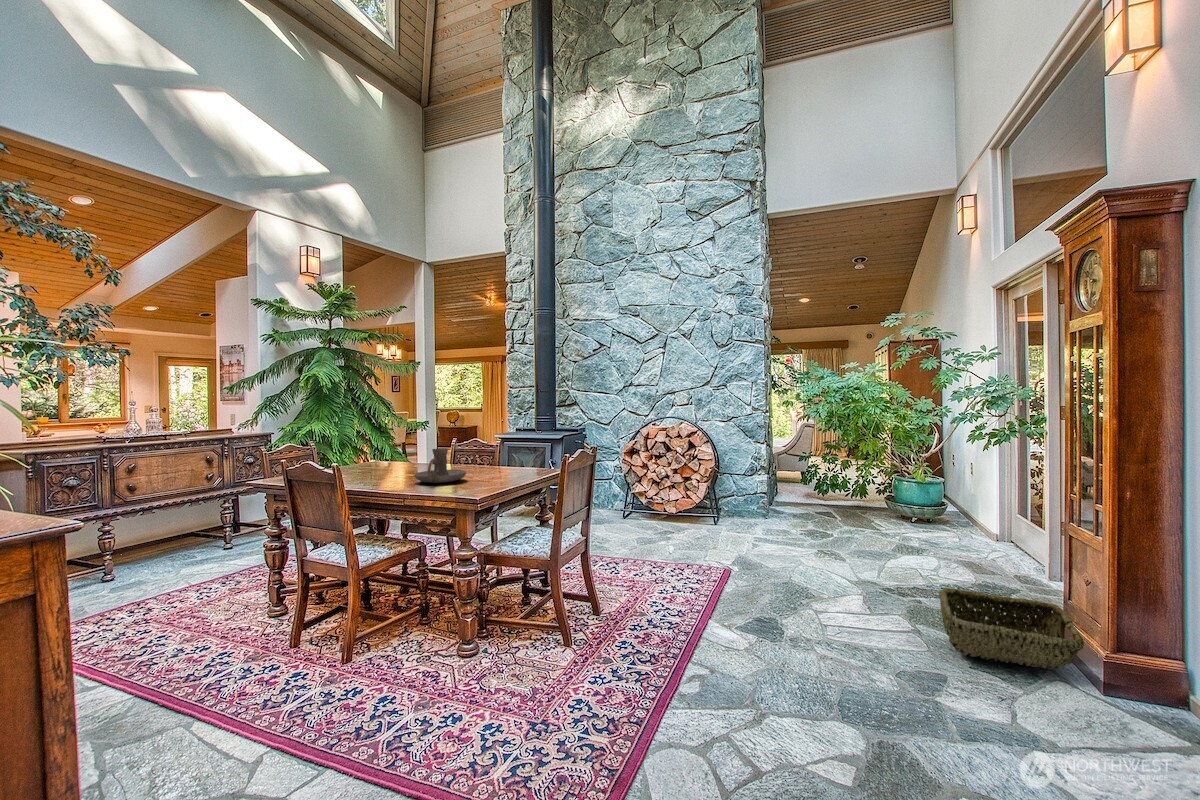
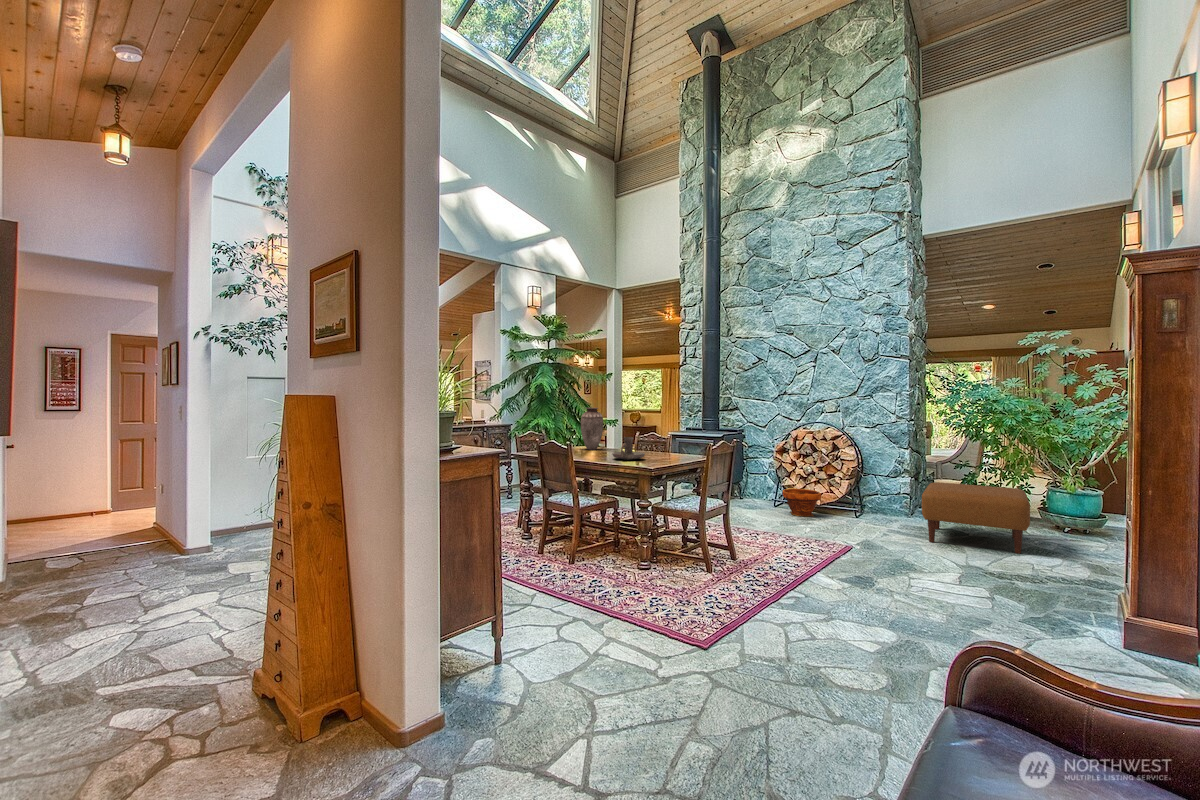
vase: none [369,406,404,467] -> present [581,408,603,450]
ottoman: none [792,481,906,557] -> present [922,482,1030,554]
planter: none [635,496,679,530] -> present [783,488,821,516]
woven basket: present [939,588,1084,669] -> none [1003,563,1117,628]

